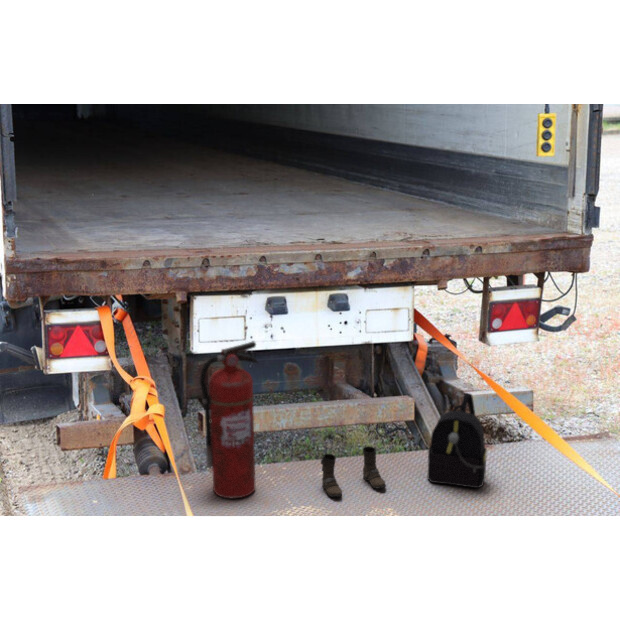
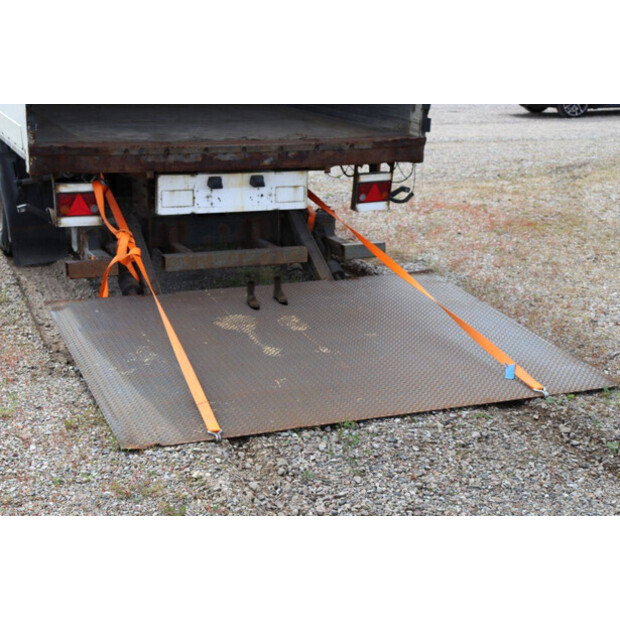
fire extinguisher: present [200,342,257,499] -> none [166,206,205,308]
backpack: present [428,393,487,488] -> none [315,242,353,302]

